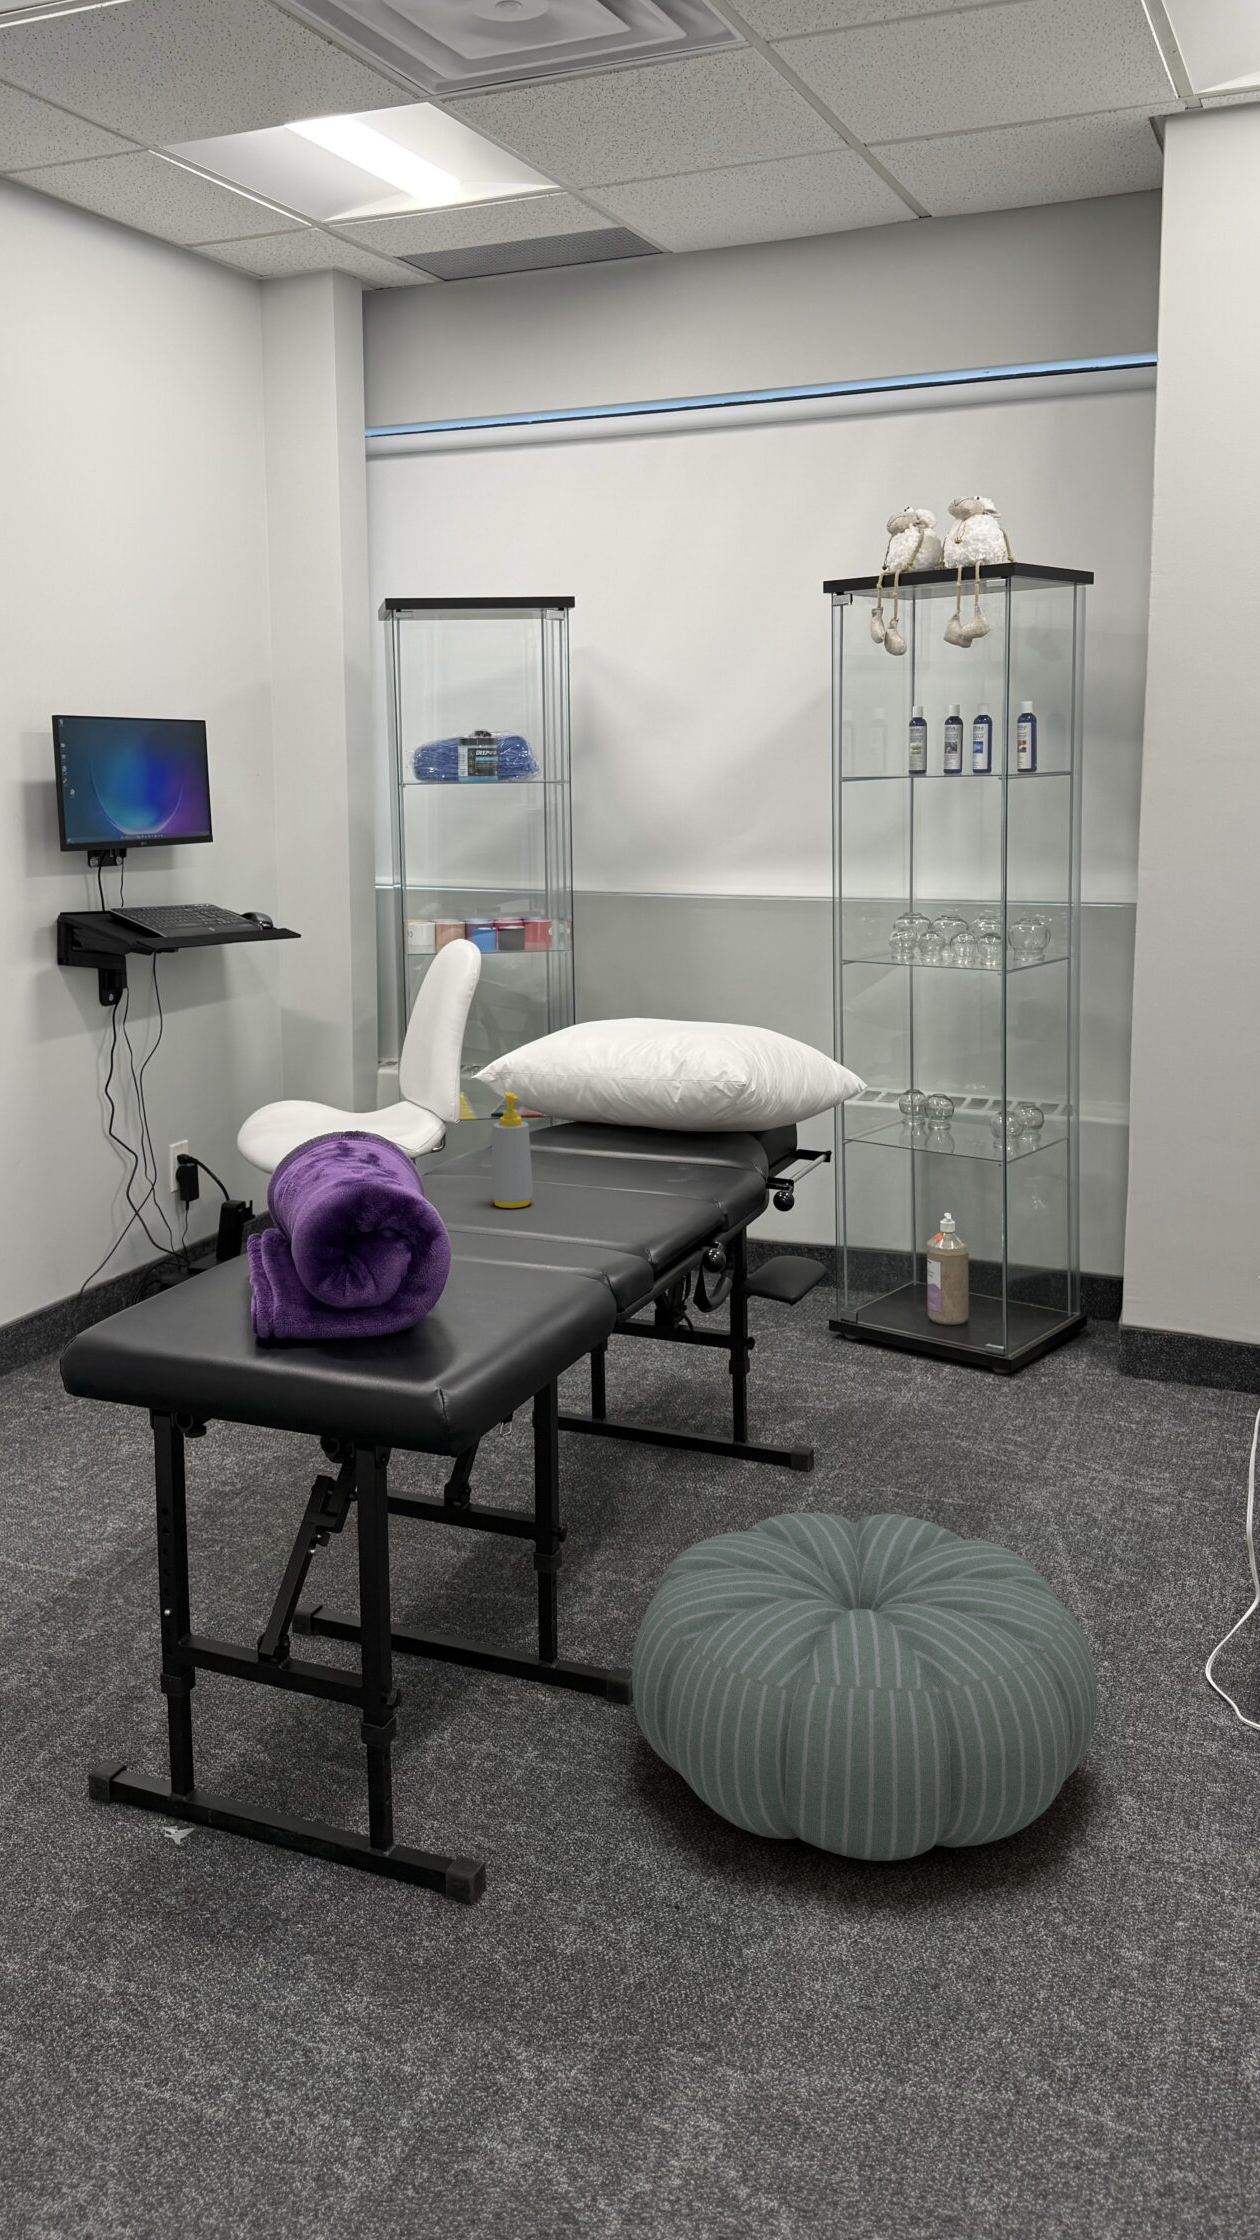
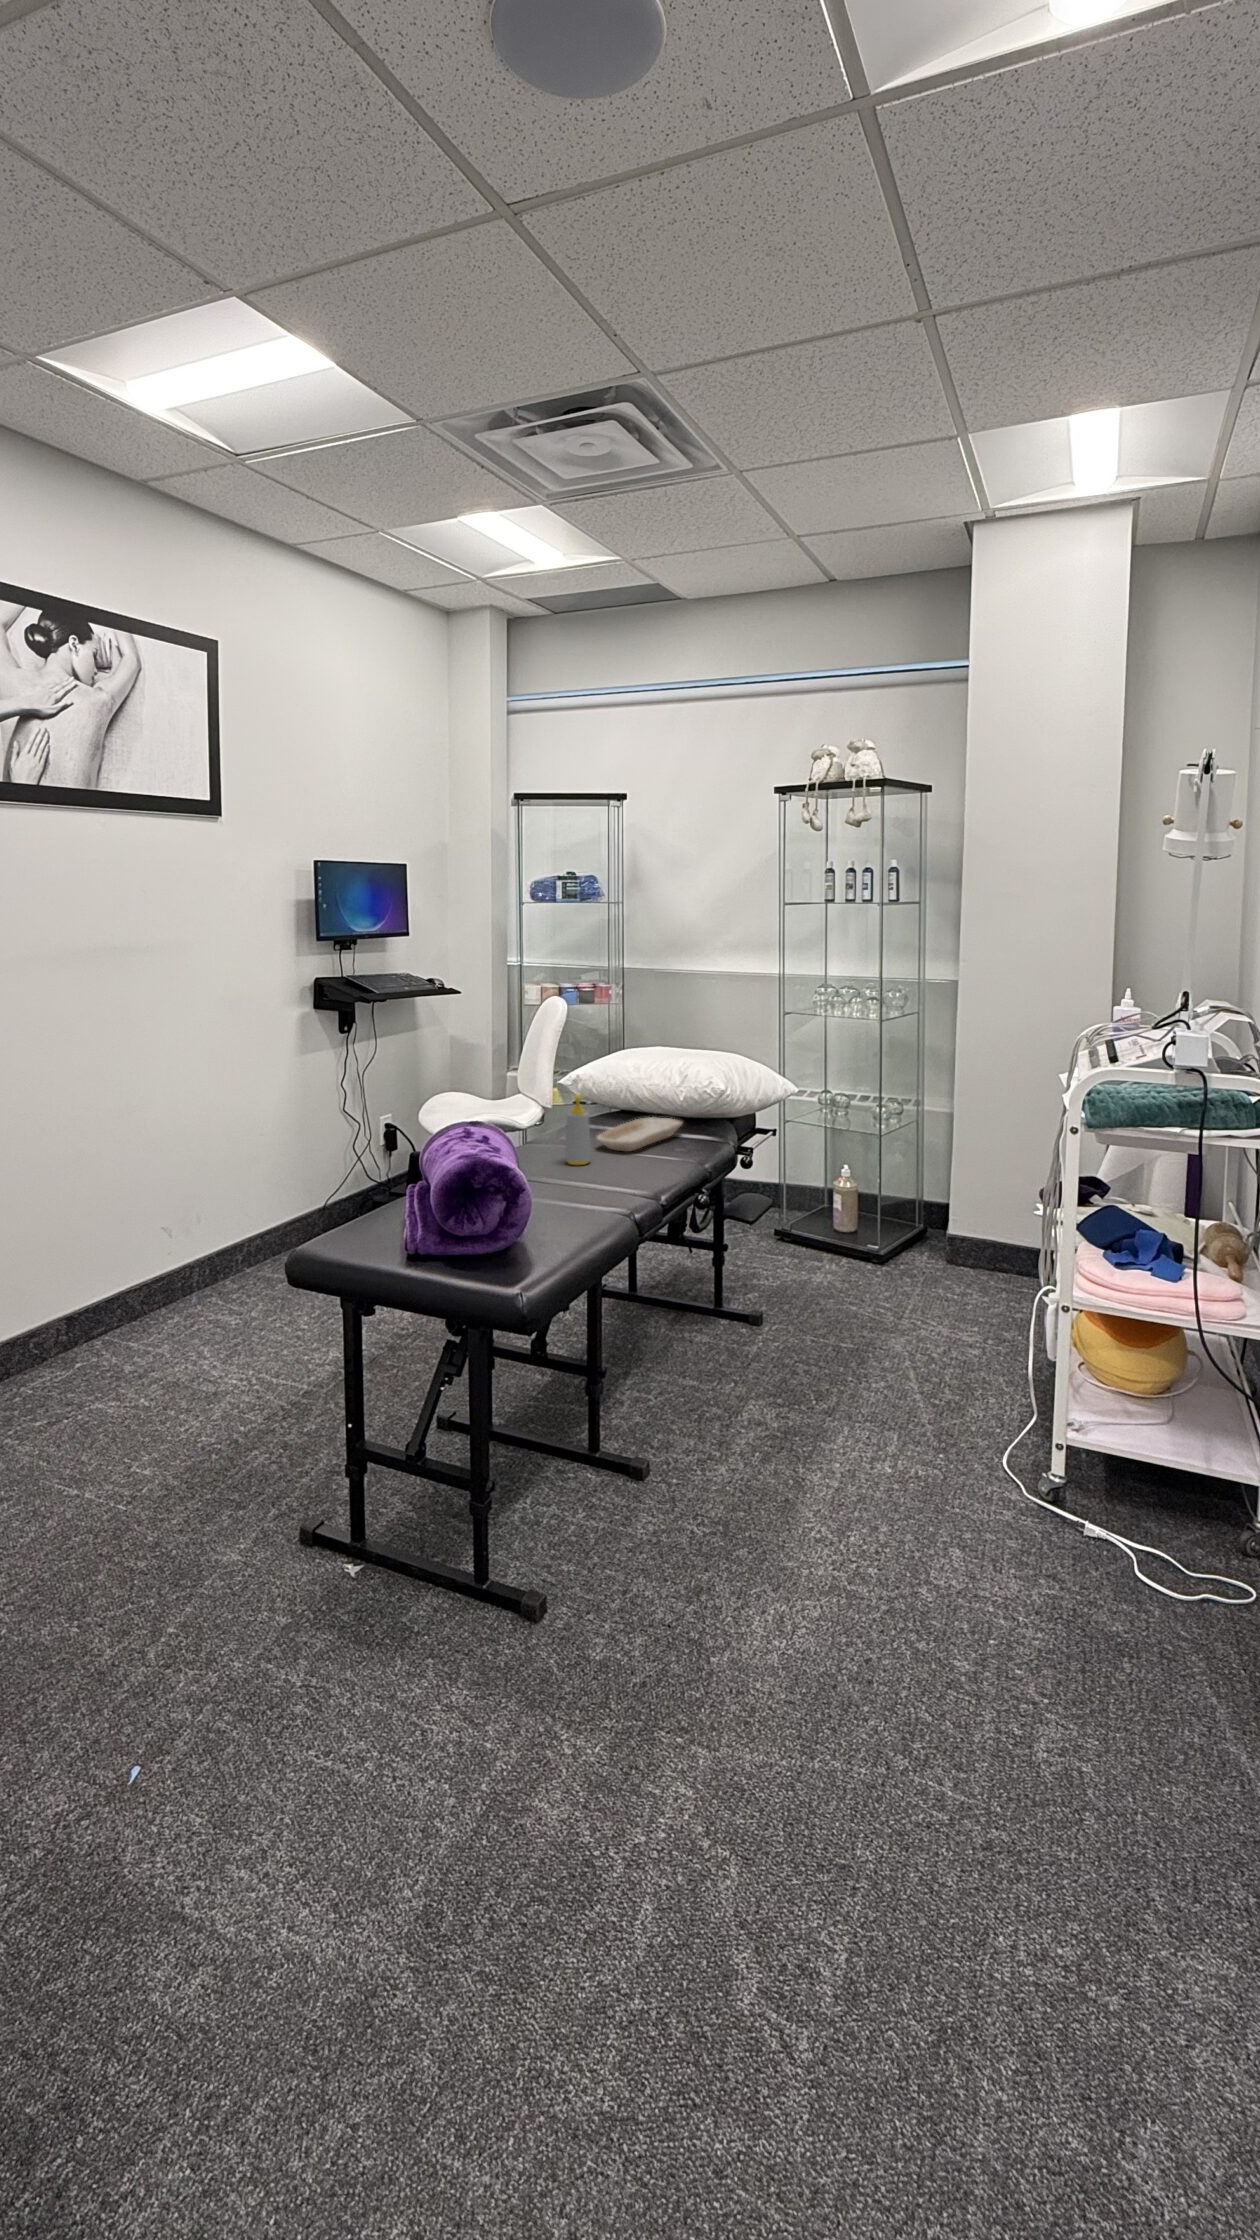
tray: none [540,1133,680,1186] -> present [597,1117,682,1151]
pouf: present [632,1513,1097,1861] -> none [645,1361,938,1597]

